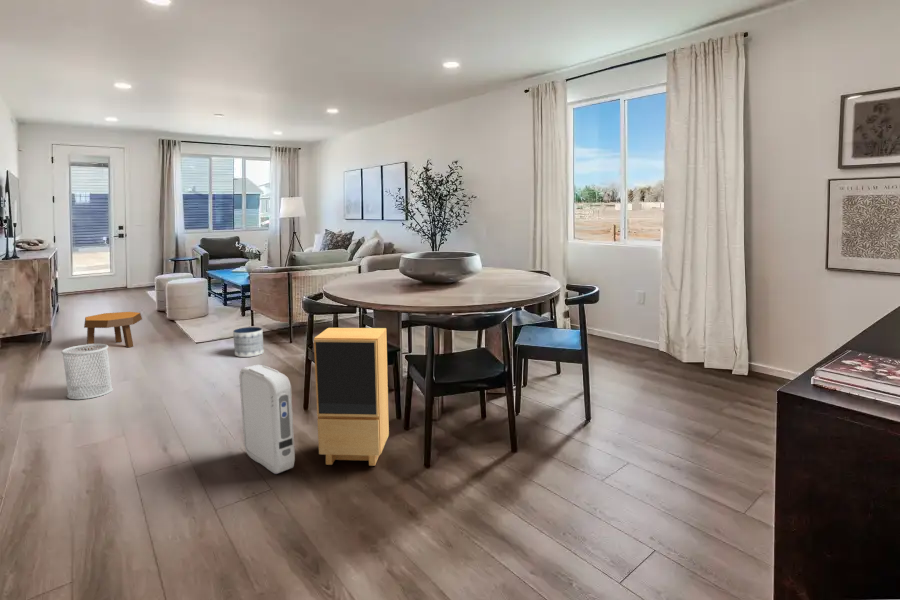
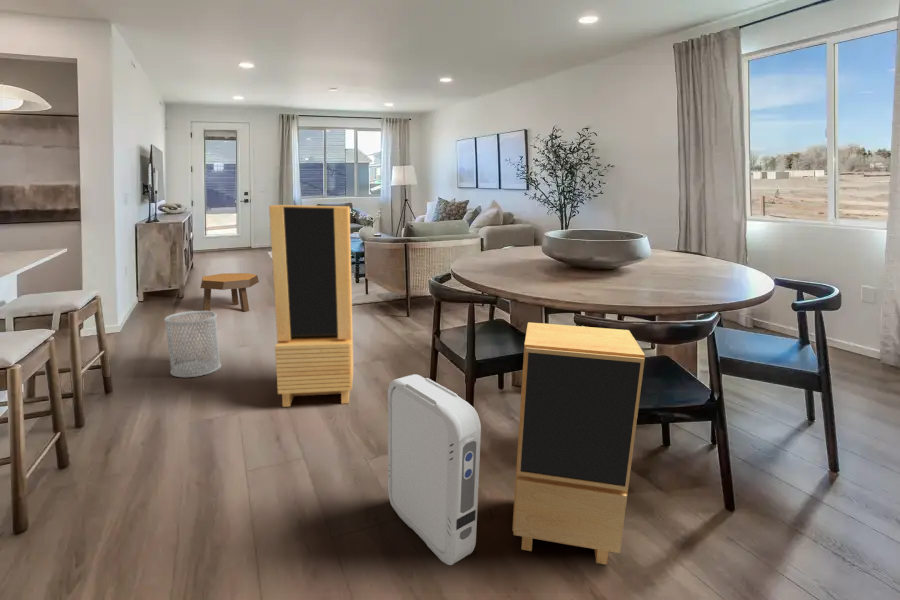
storage cabinet: none [154,254,229,411] -> present [269,205,353,407]
planter: present [233,327,264,357] -> none [354,298,386,333]

